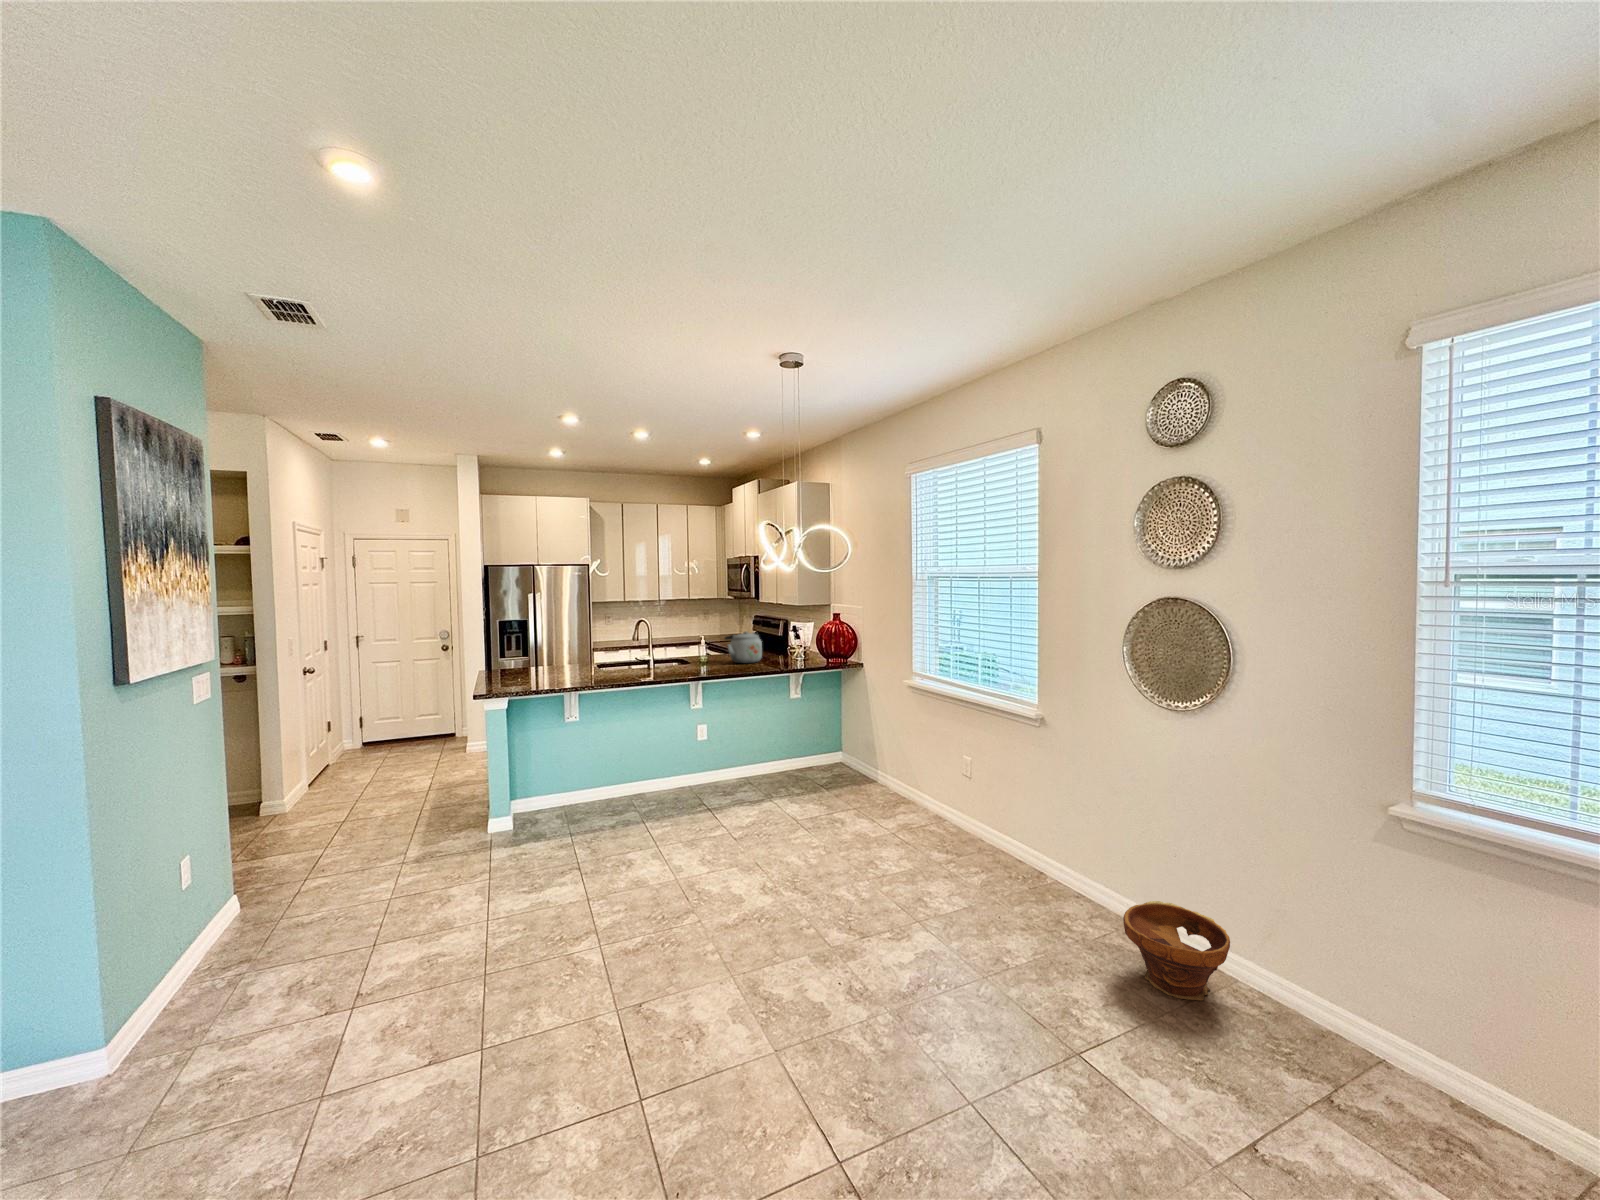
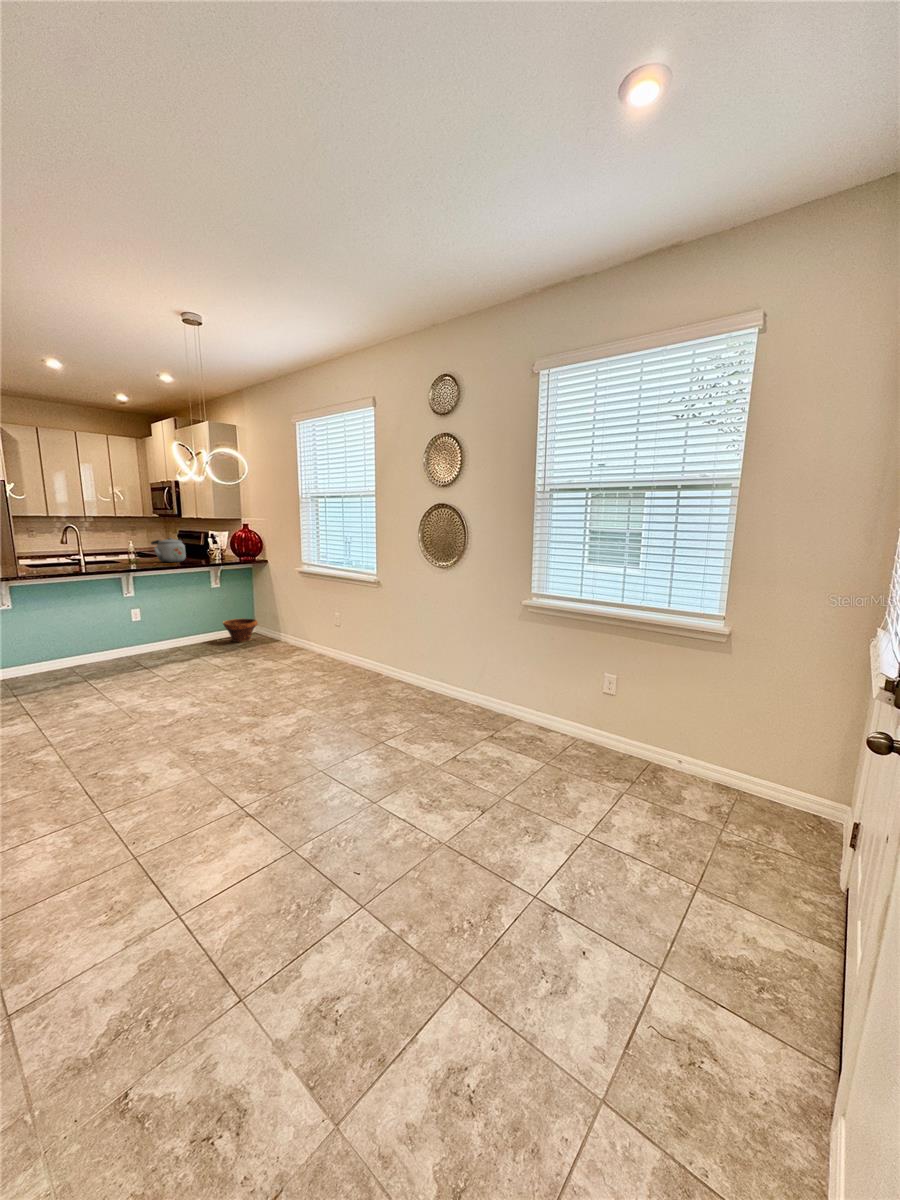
planter: present [1123,901,1230,1000] -> present [223,618,258,642]

